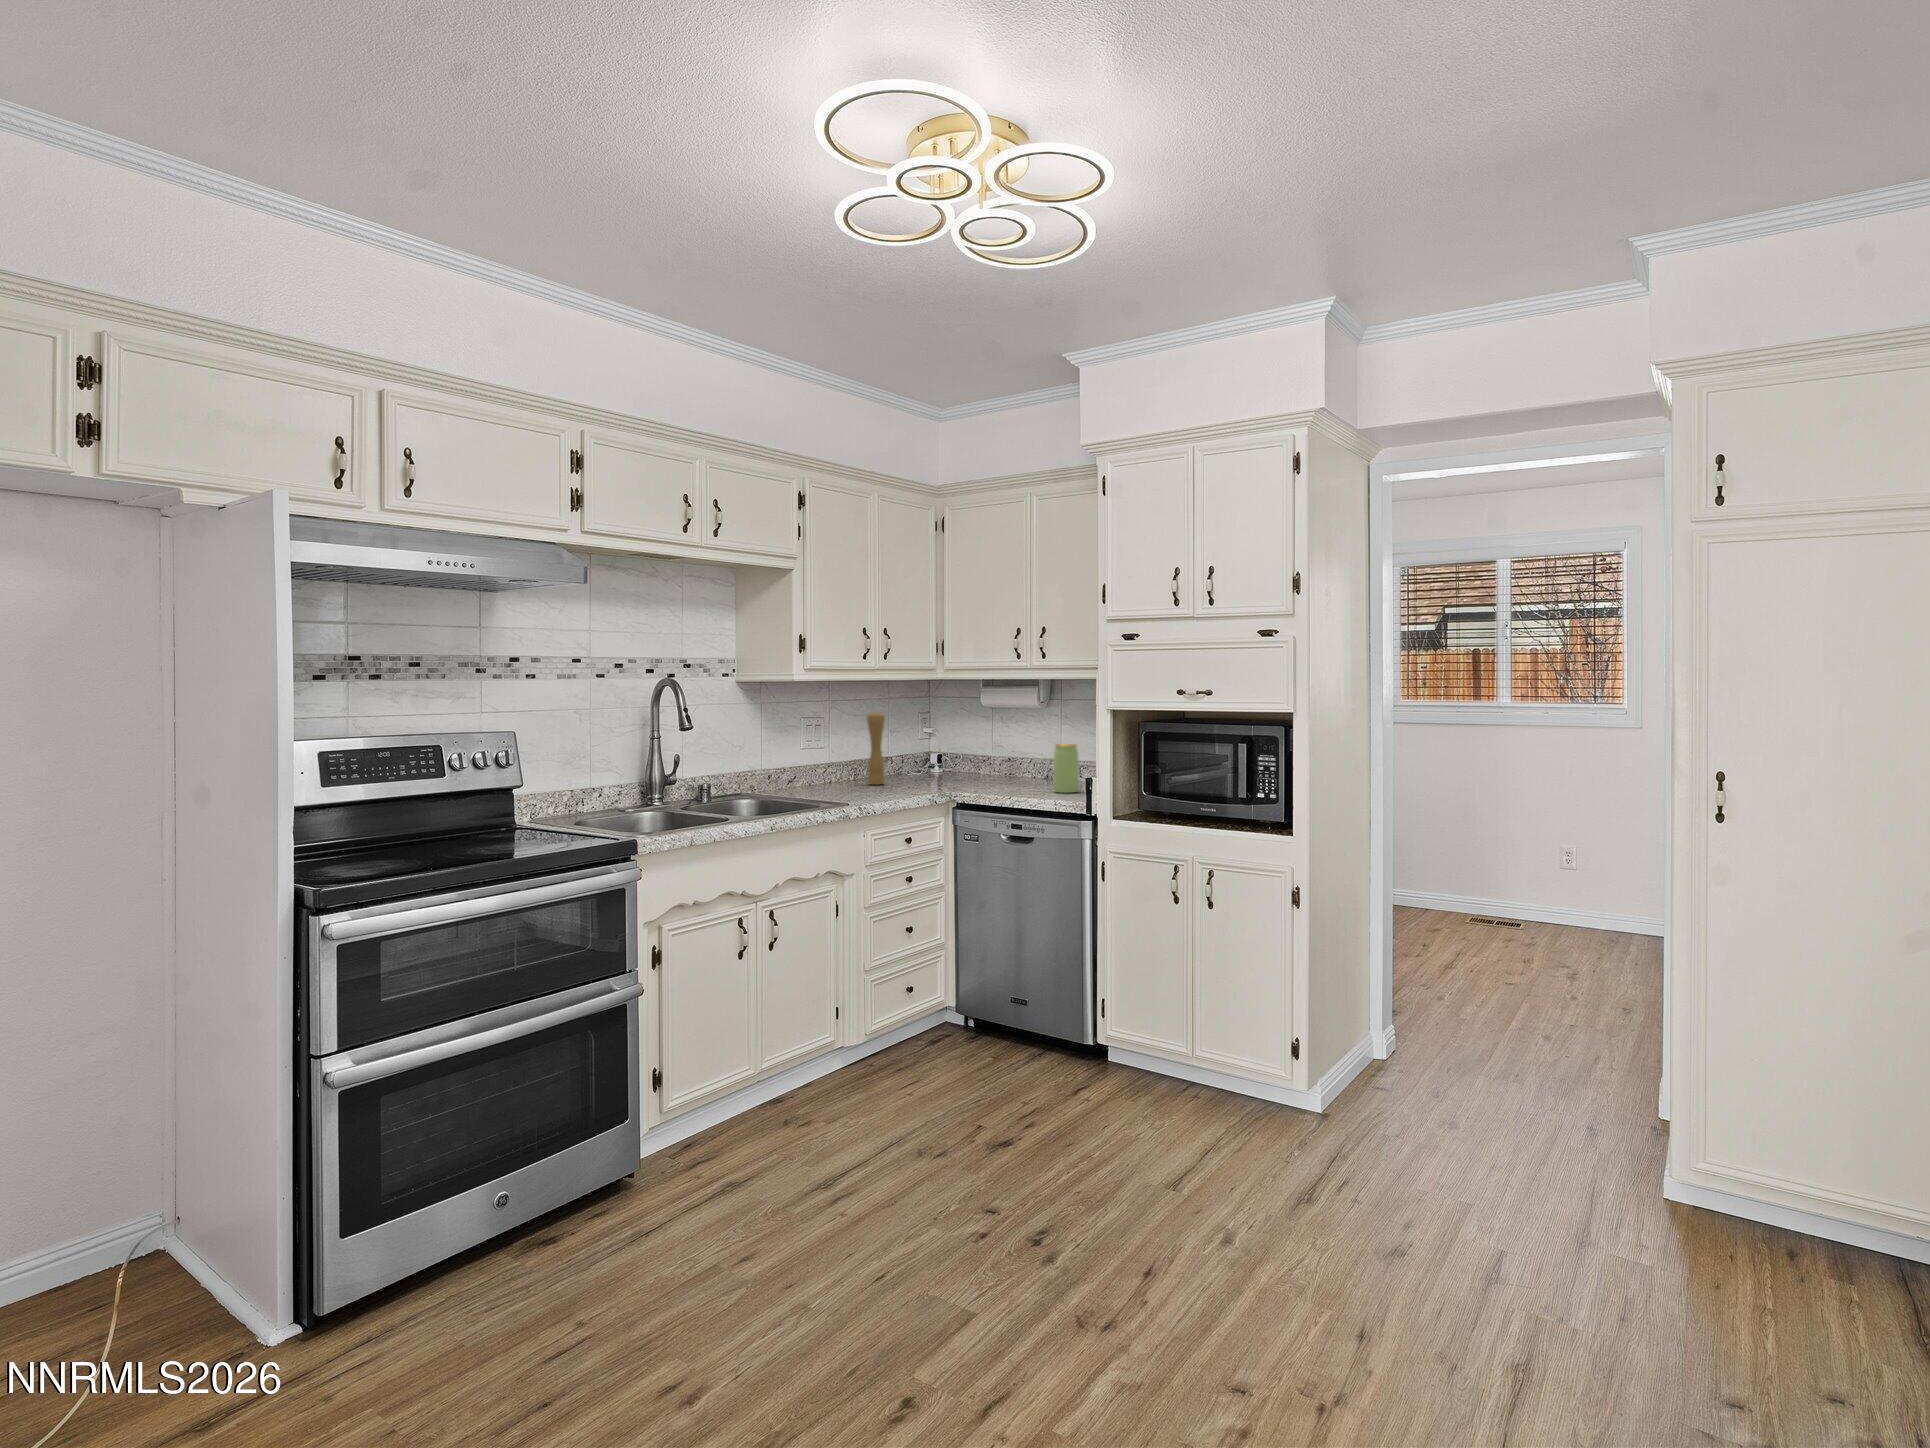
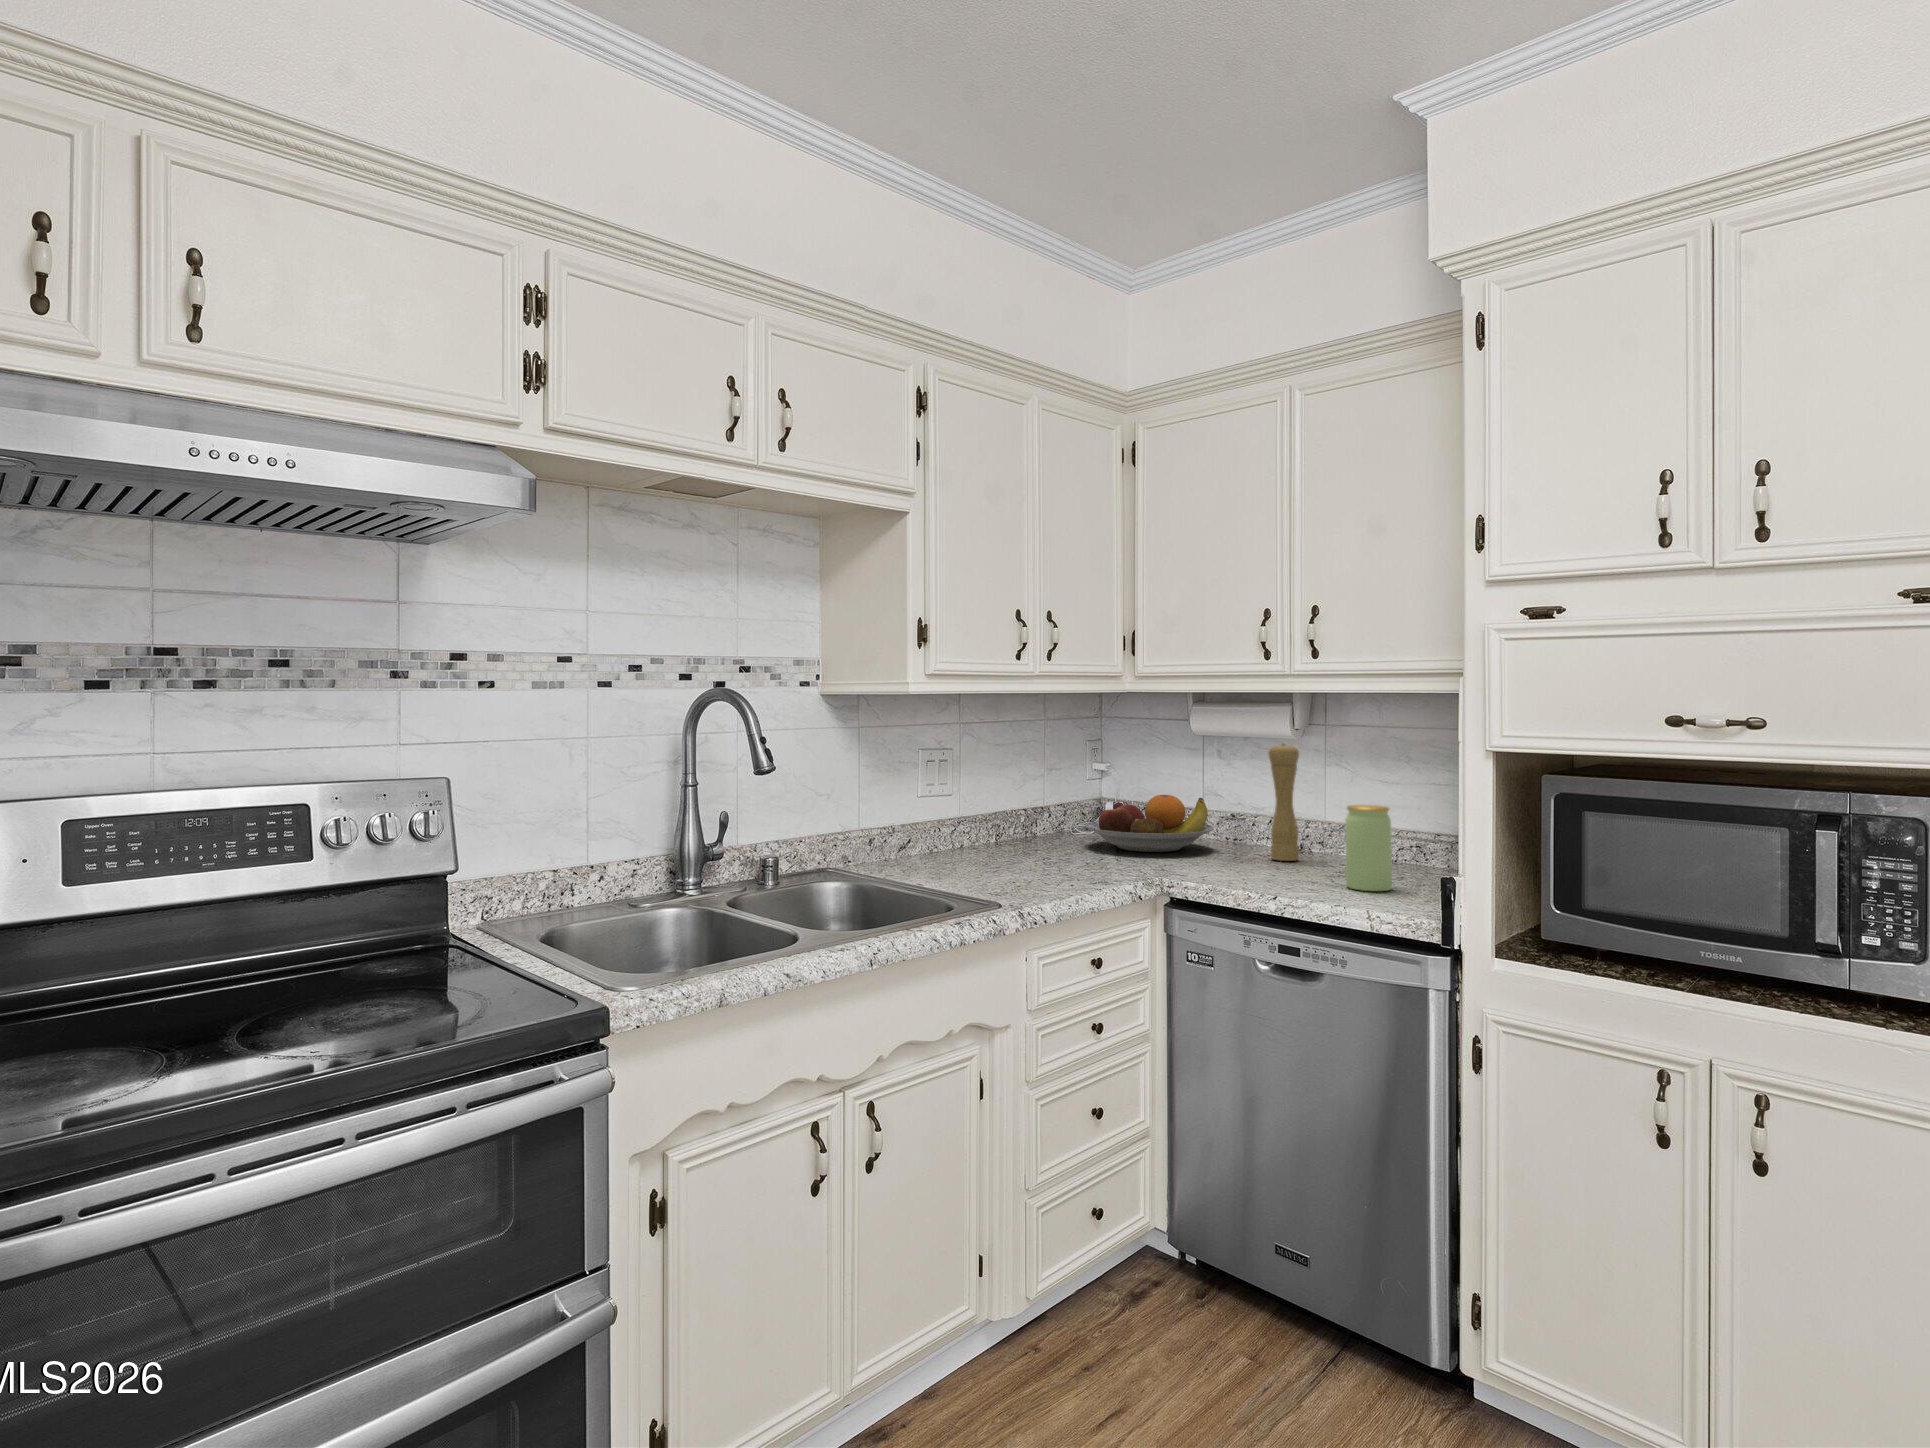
pepper mill: present [867,712,885,785] -> present [1269,744,1299,861]
fruit bowl: none [912,745,994,781] -> present [1085,795,1214,852]

